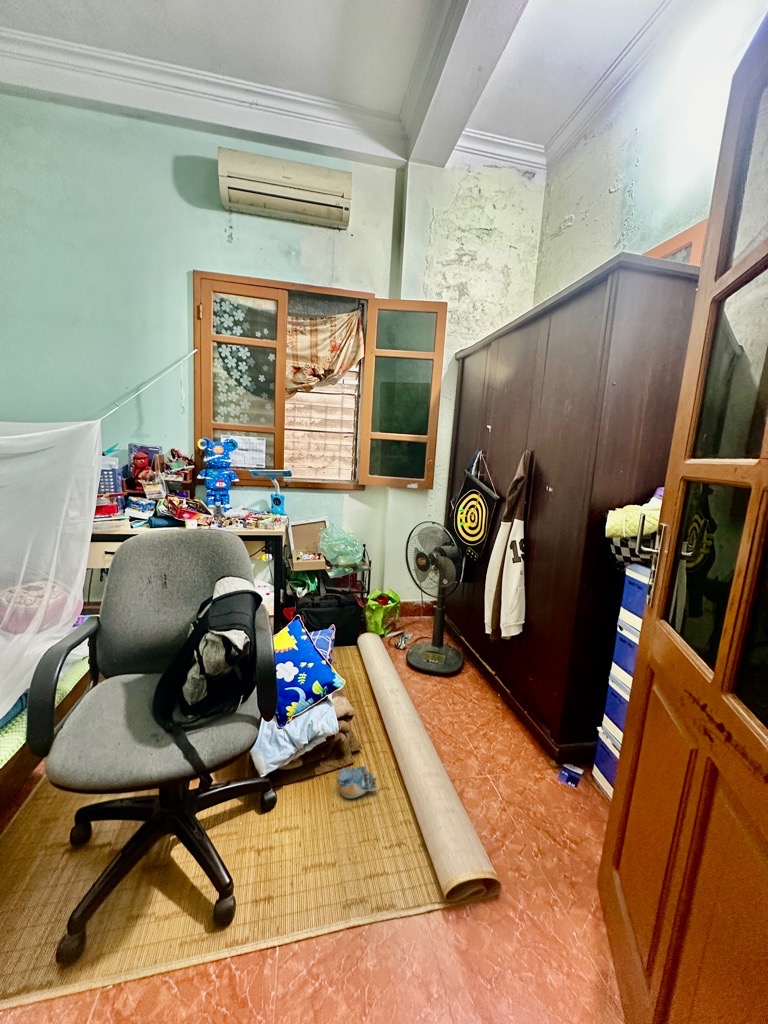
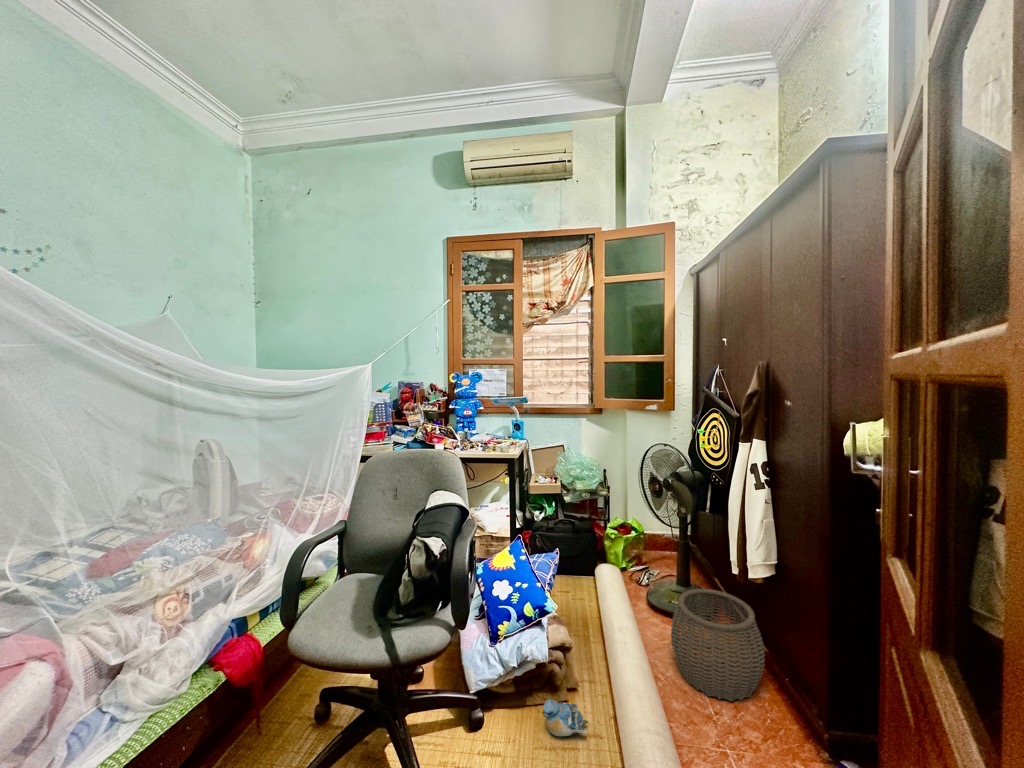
woven basket: none [437,647,510,735] -> present [671,589,765,701]

